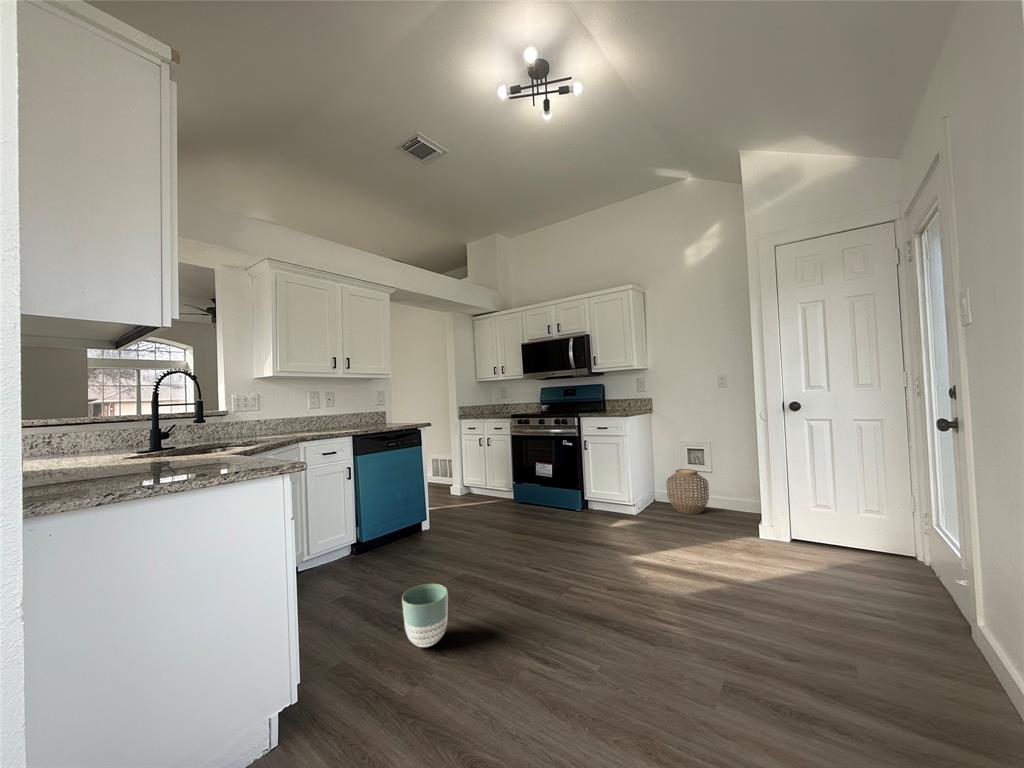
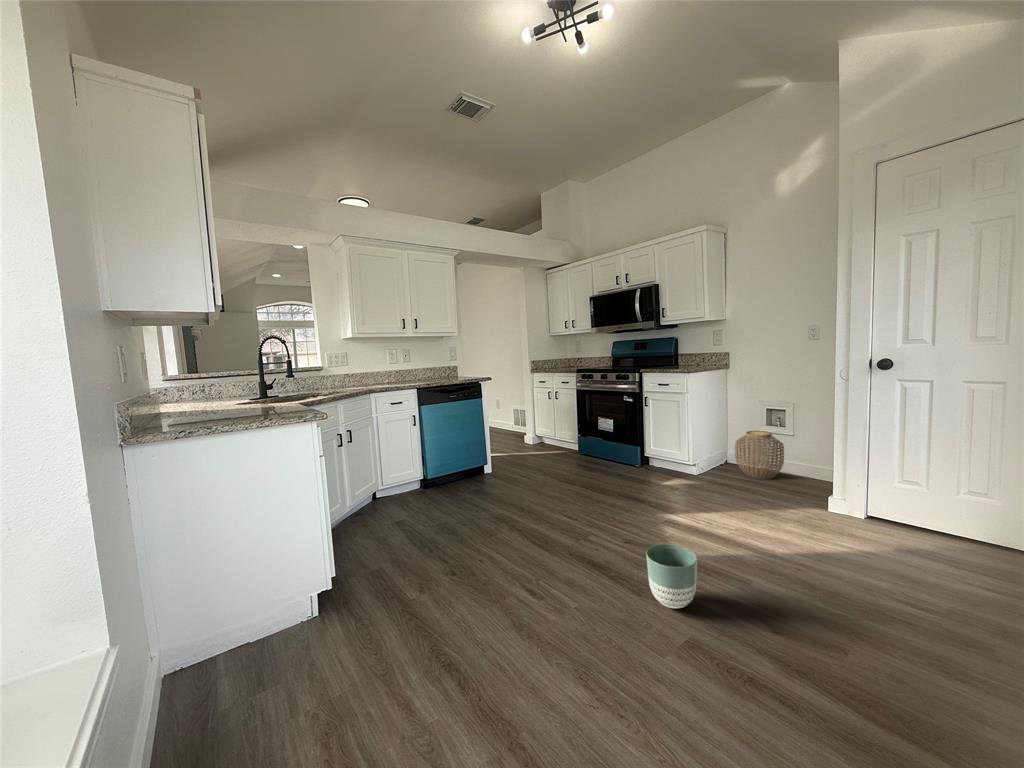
planter: present [402,584,448,647] -> present [646,544,697,609]

